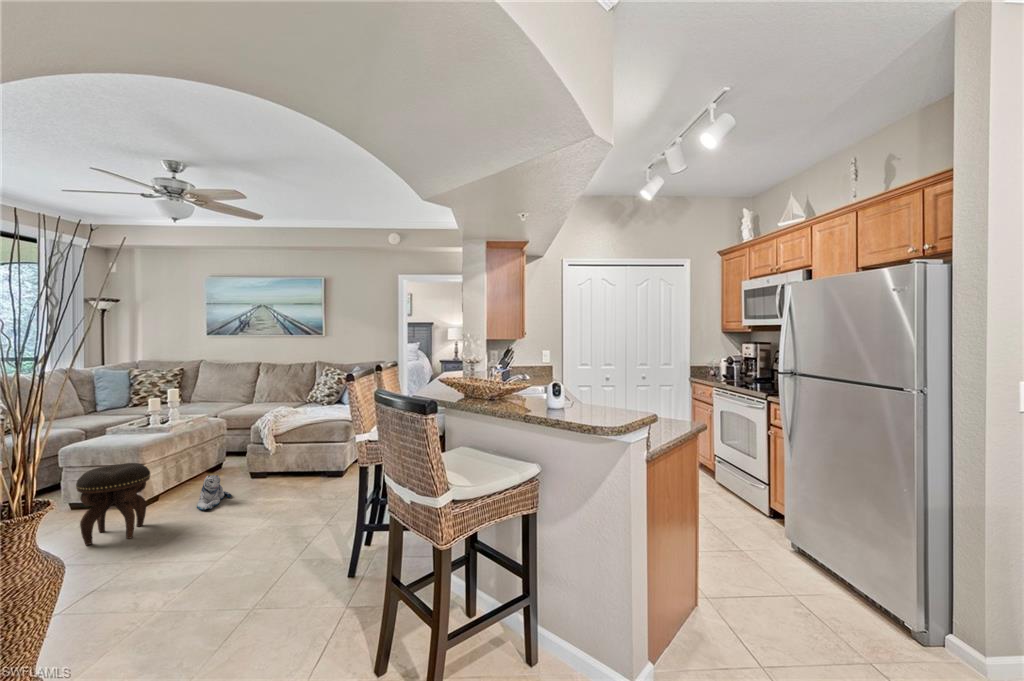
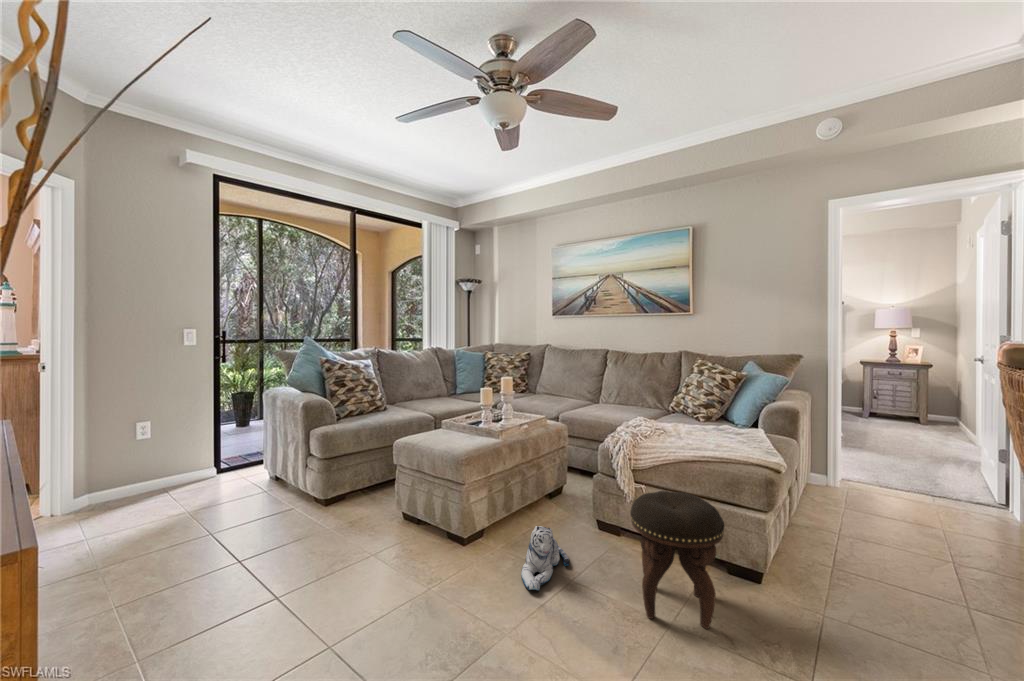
footstool: present [76,463,150,545] -> present [630,491,725,629]

